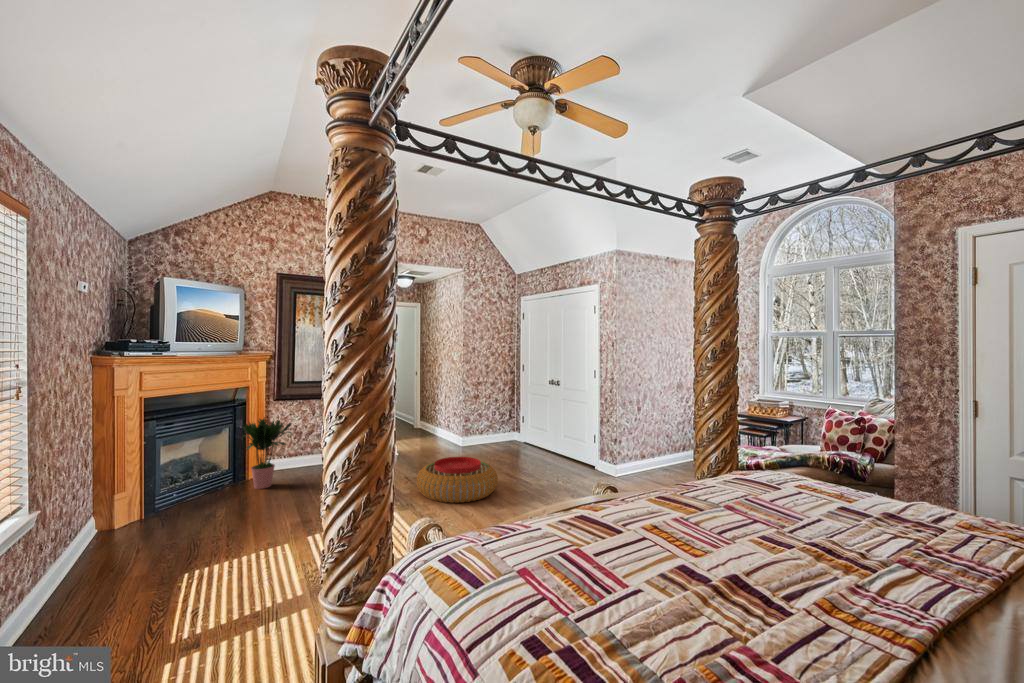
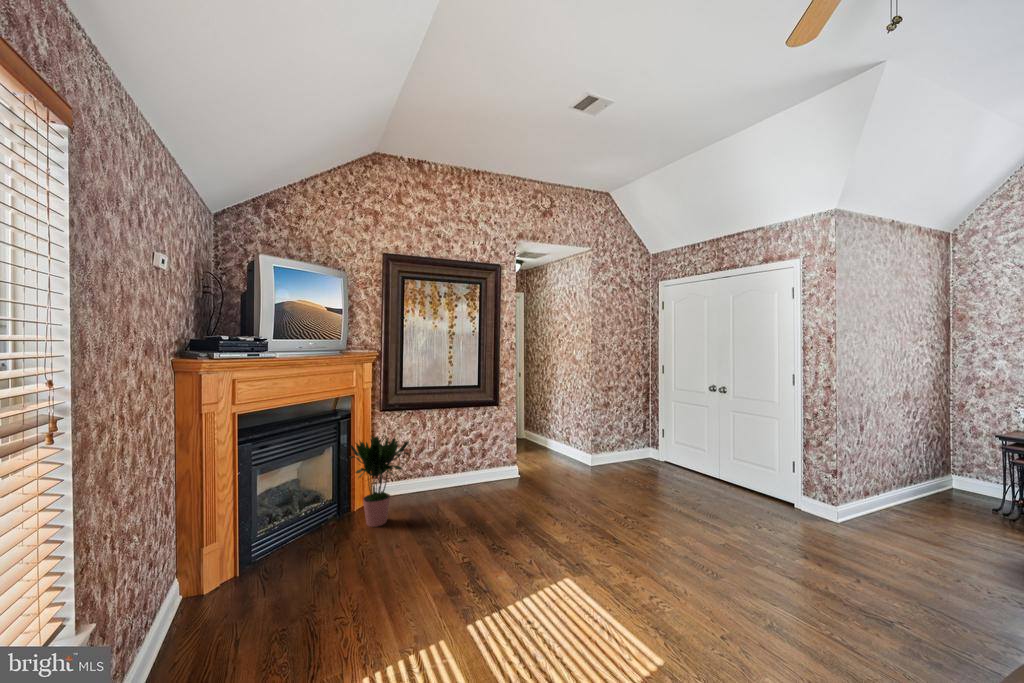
pouf: present [417,457,498,503] -> none [576,490,689,561]

